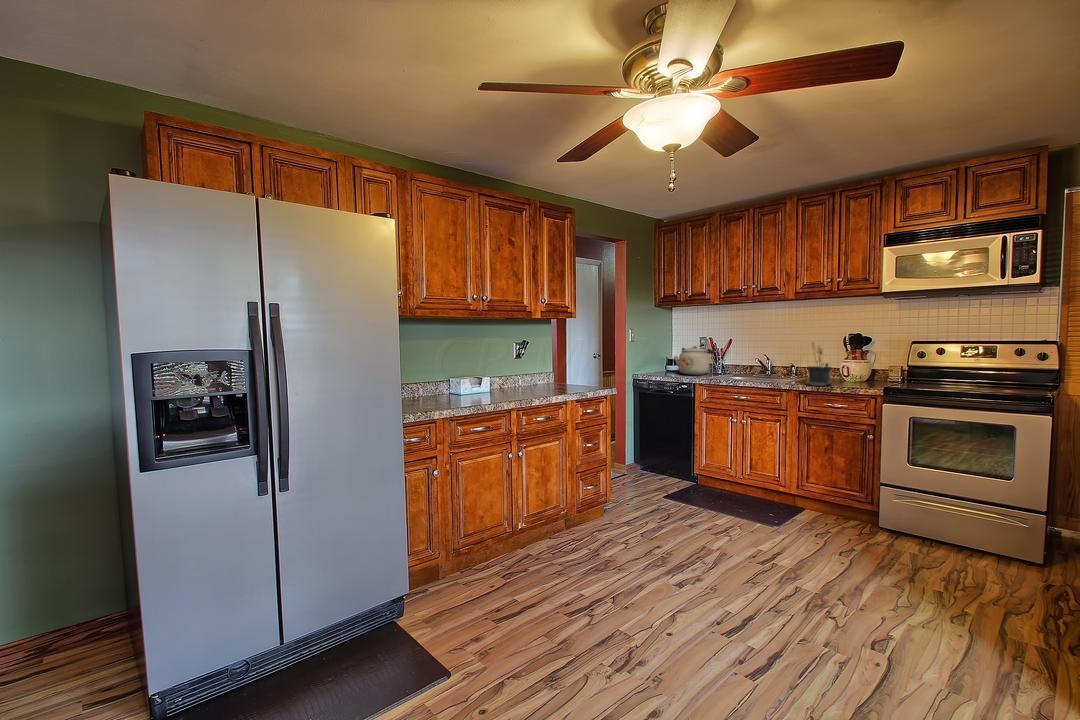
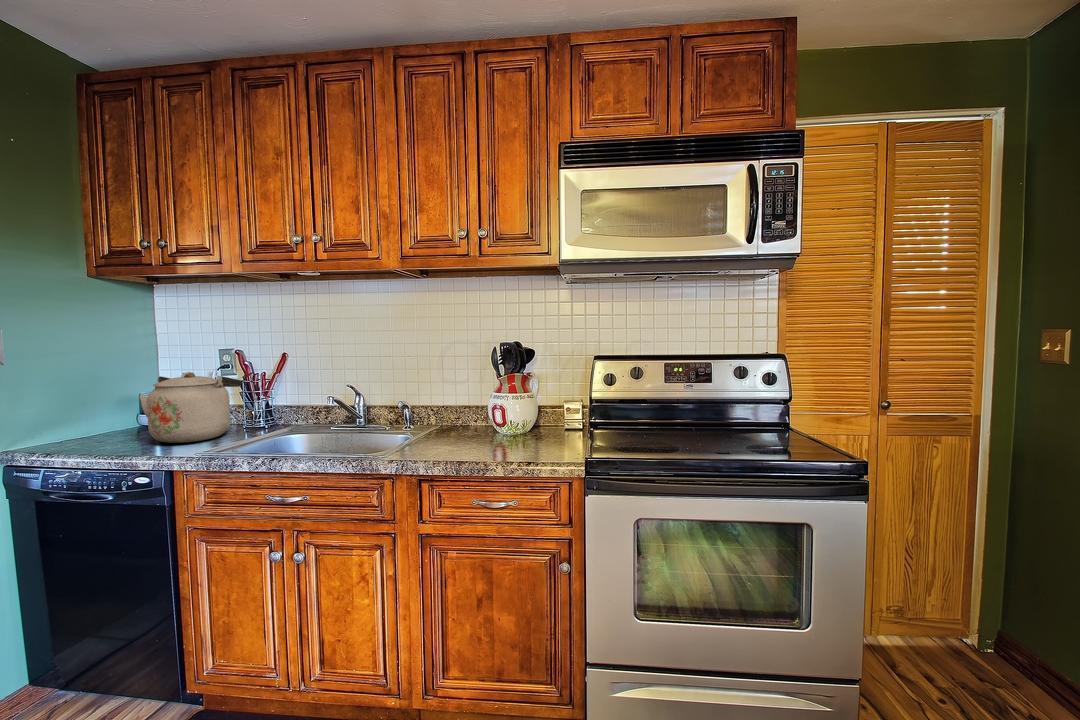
potted plant: present [804,342,833,386] -> none [426,360,483,459]

